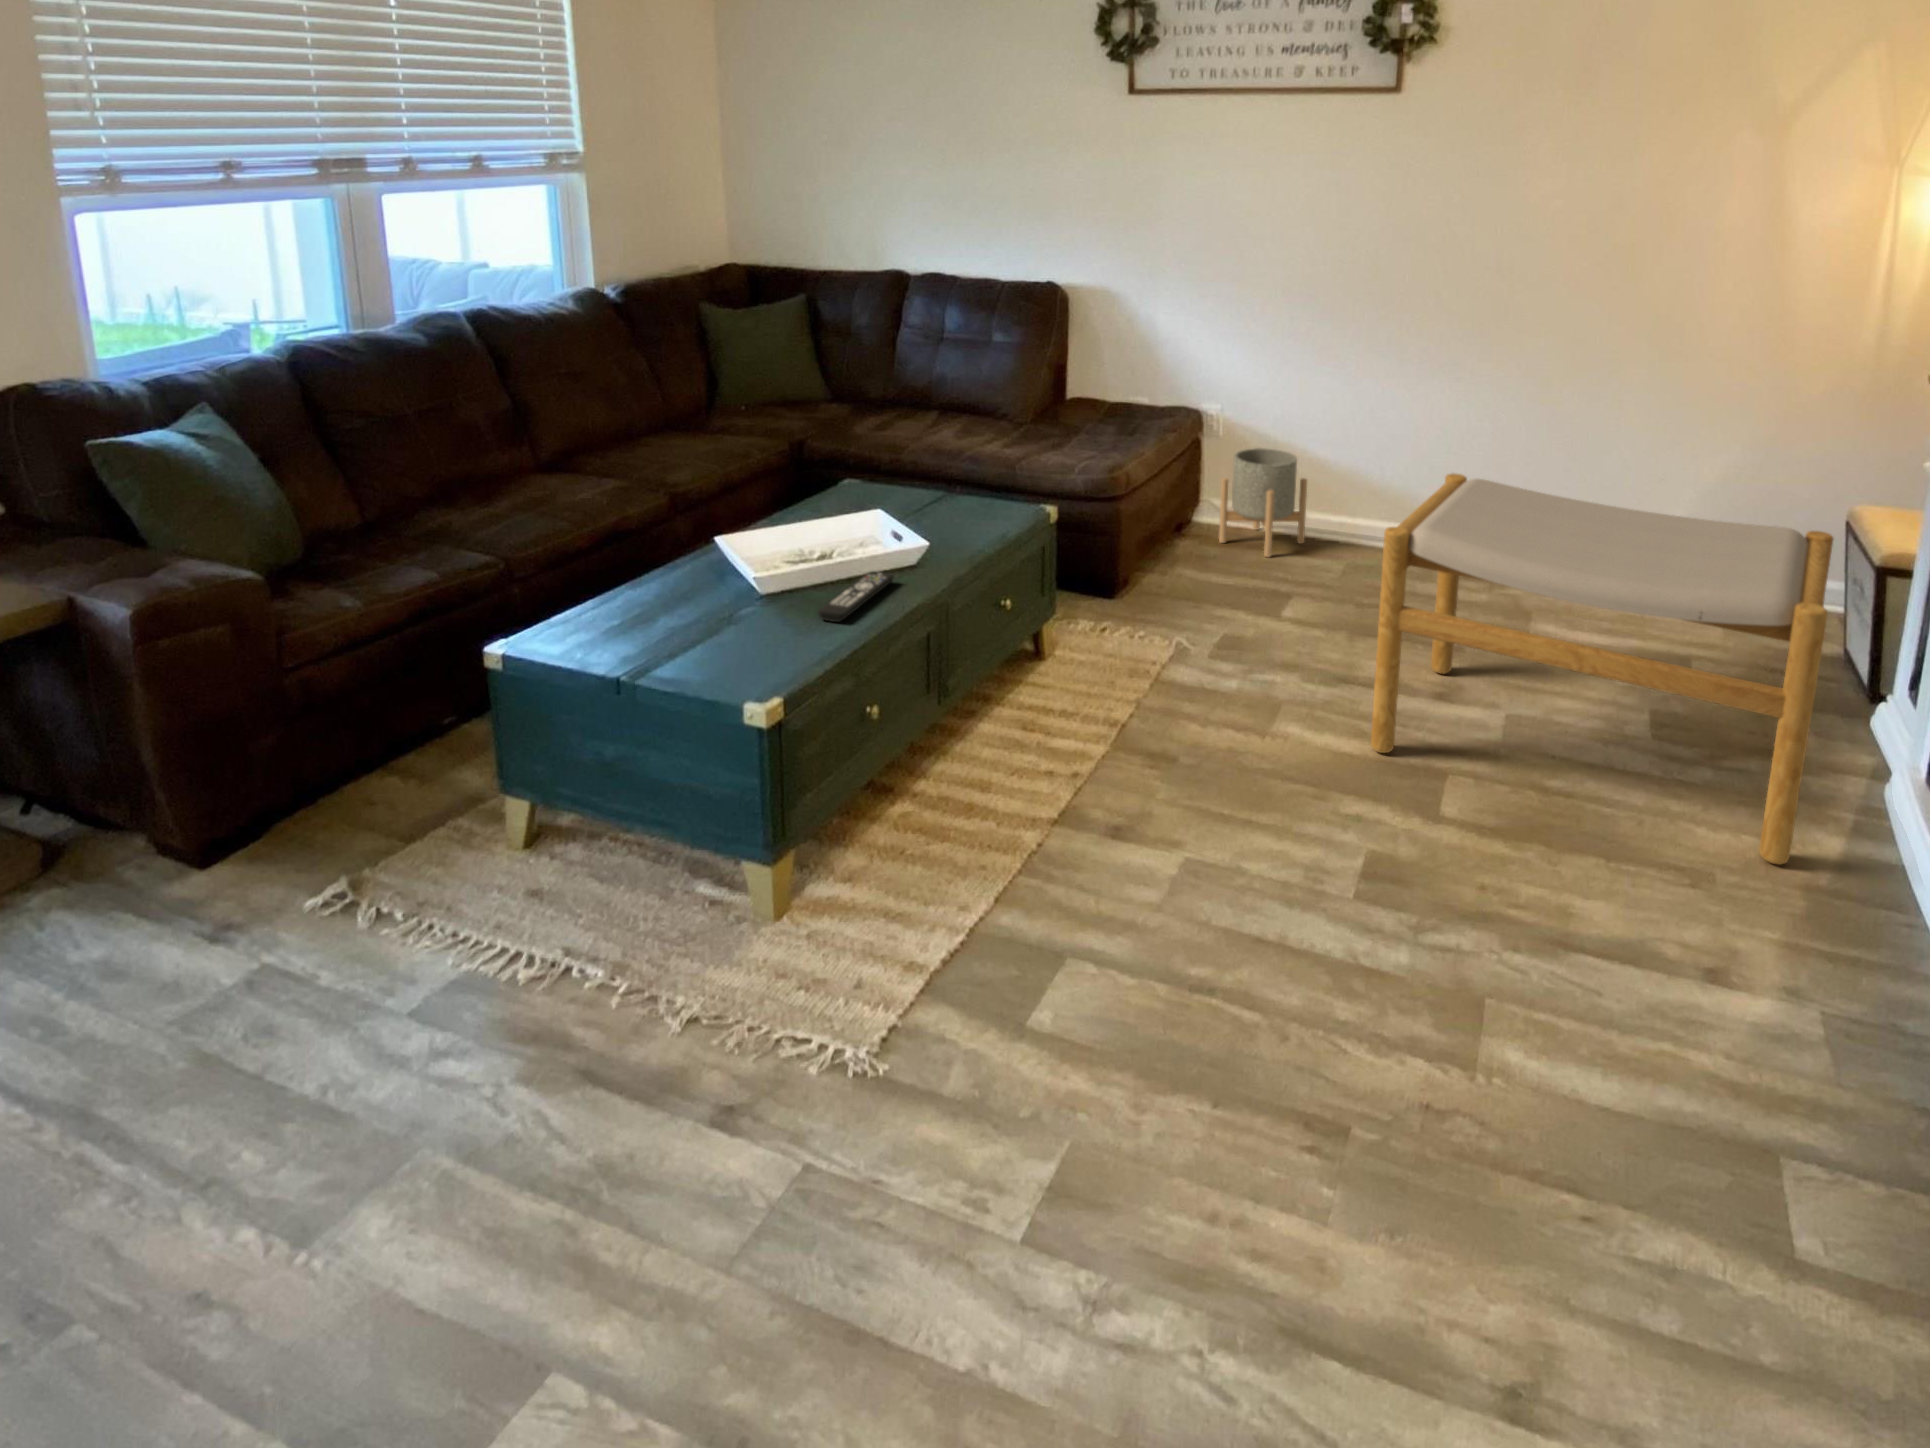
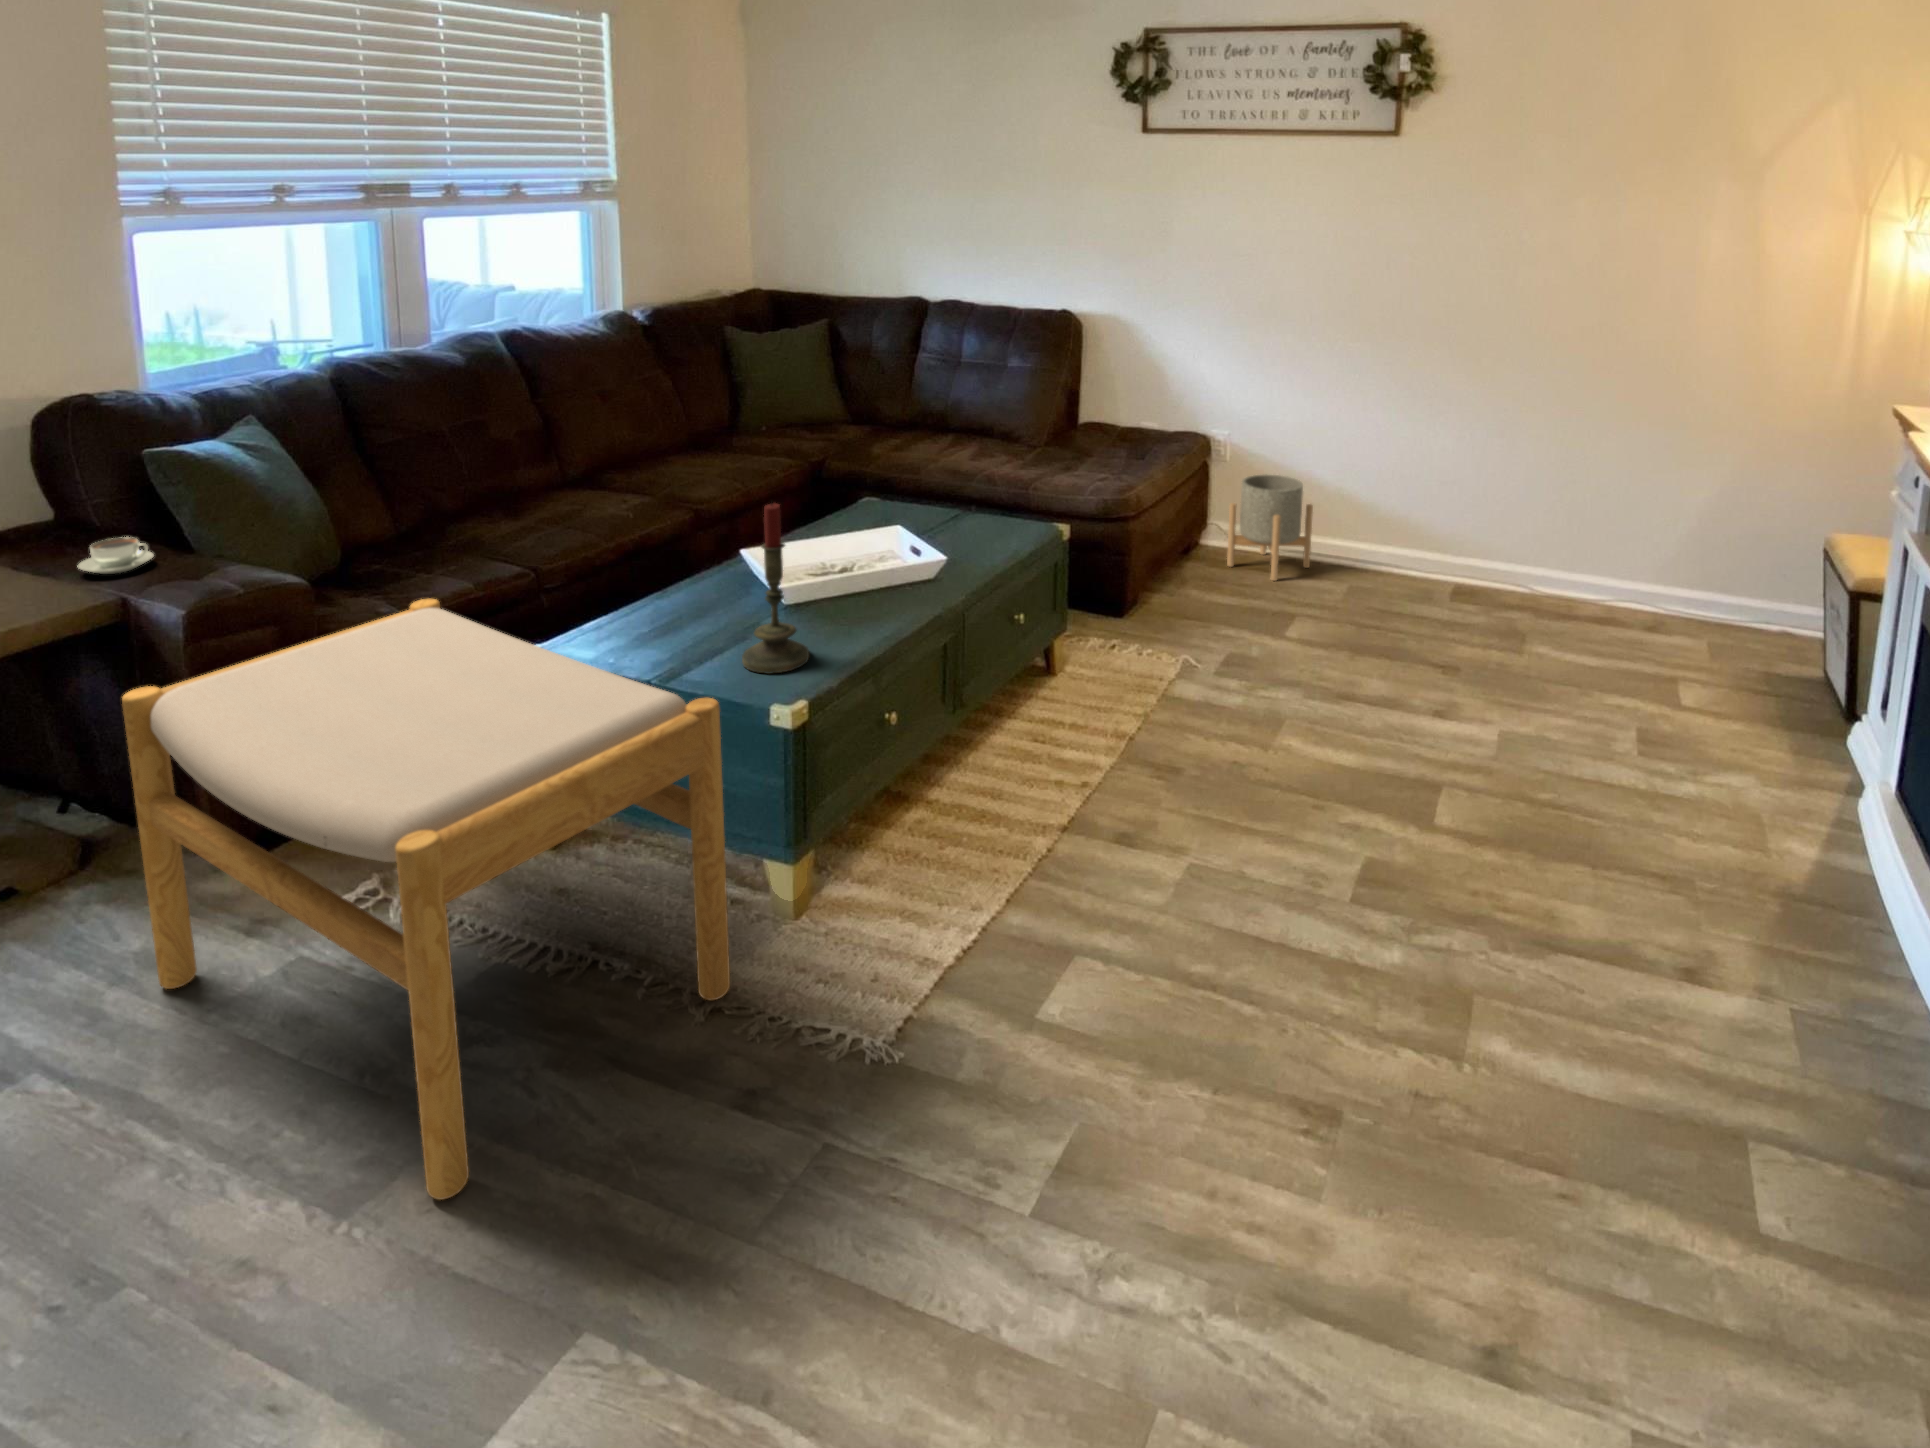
footstool: present [1371,474,1833,864] -> present [122,599,730,1200]
candle: none [714,489,784,669] -> present [742,503,809,674]
coffee cup: none [23,533,103,572] -> present [78,537,154,574]
remote control: present [818,572,894,622] -> none [841,584,914,631]

